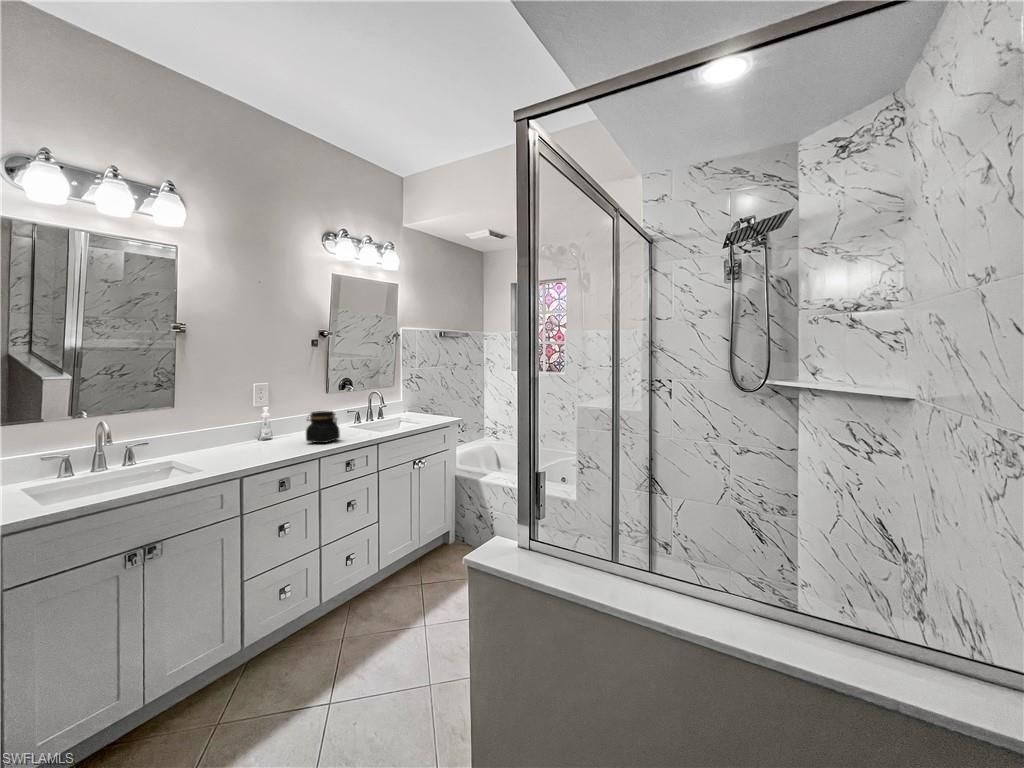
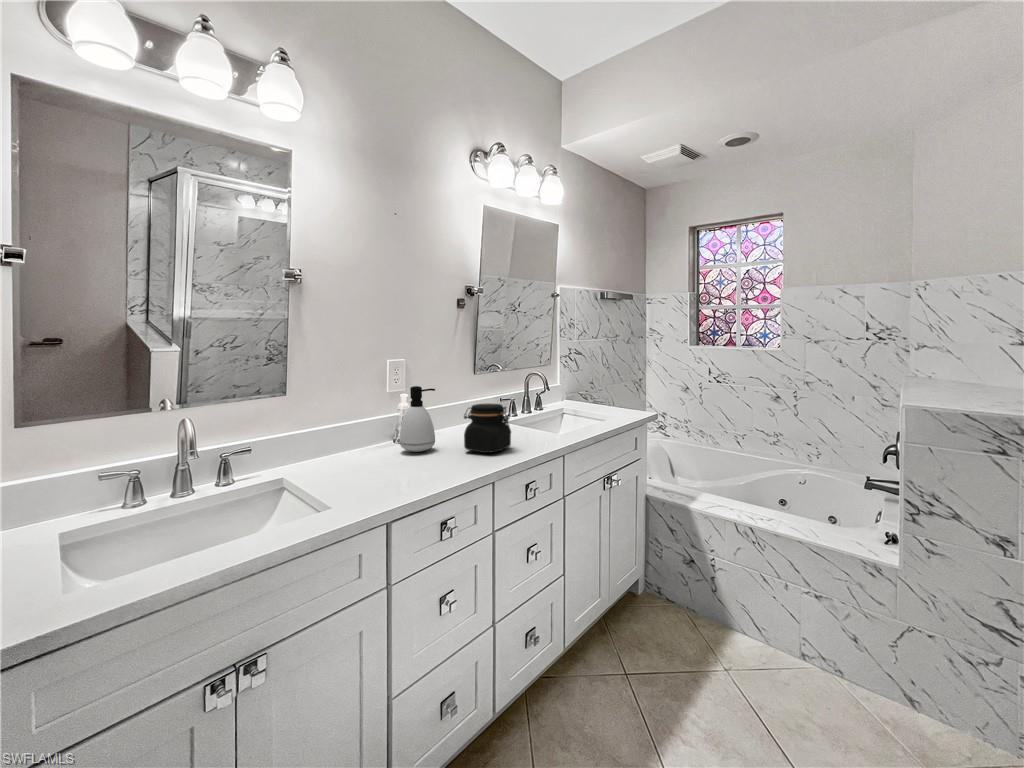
soap dispenser: none [260,400,286,445] -> present [400,386,435,452]

